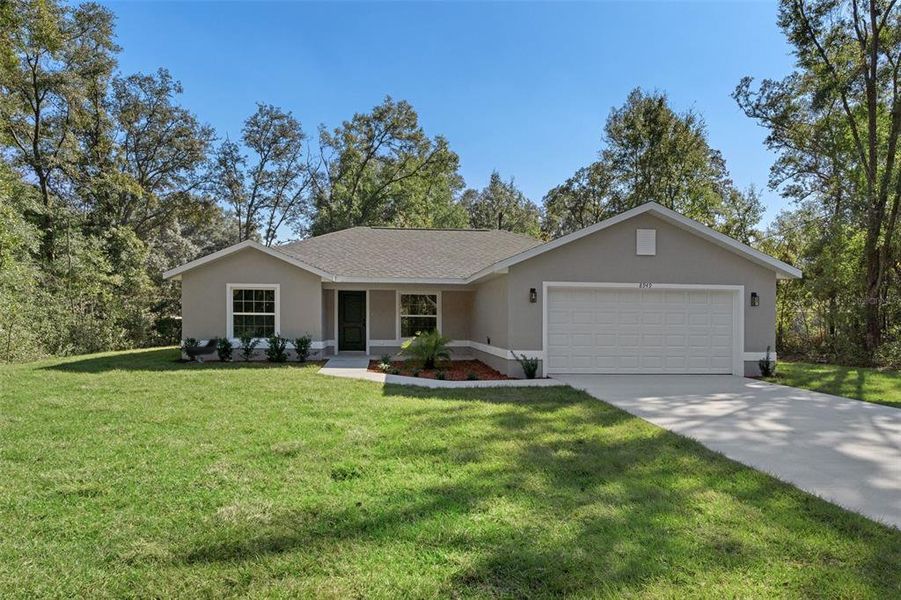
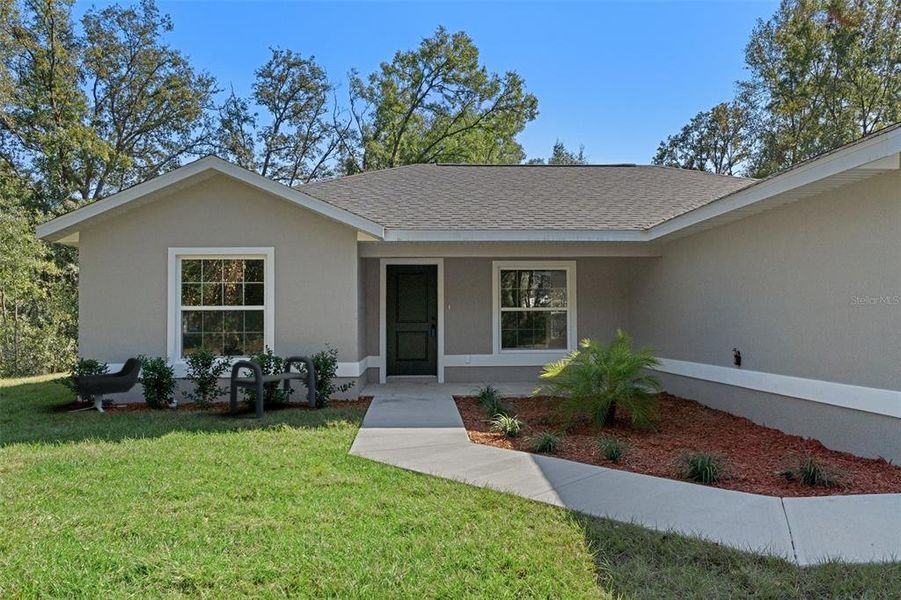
bench: none [263,338,301,365] -> present [230,356,315,418]

